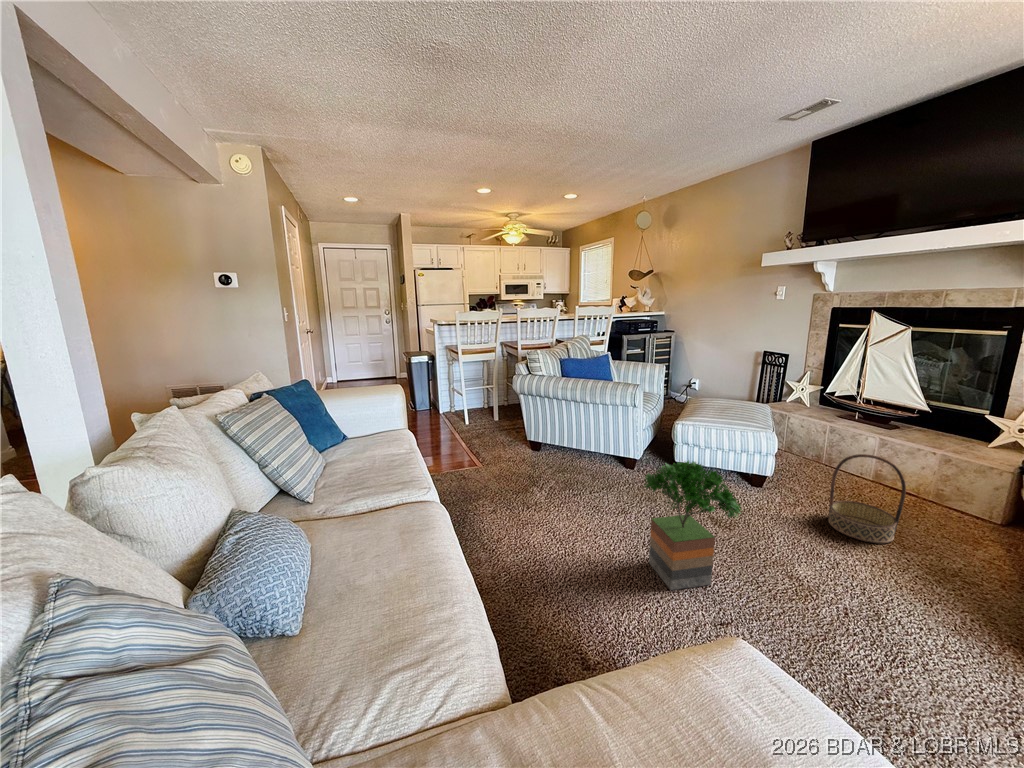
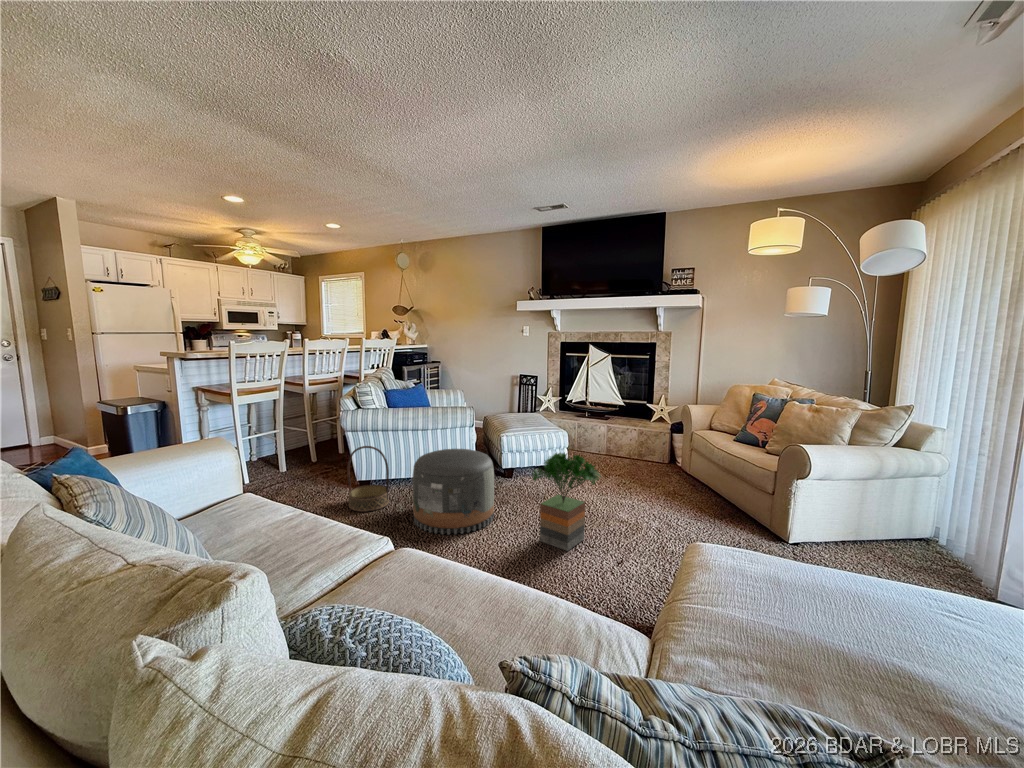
pouf: none [542,427,631,523] -> present [413,449,494,535]
basket: present [828,454,906,543] -> present [347,446,389,512]

